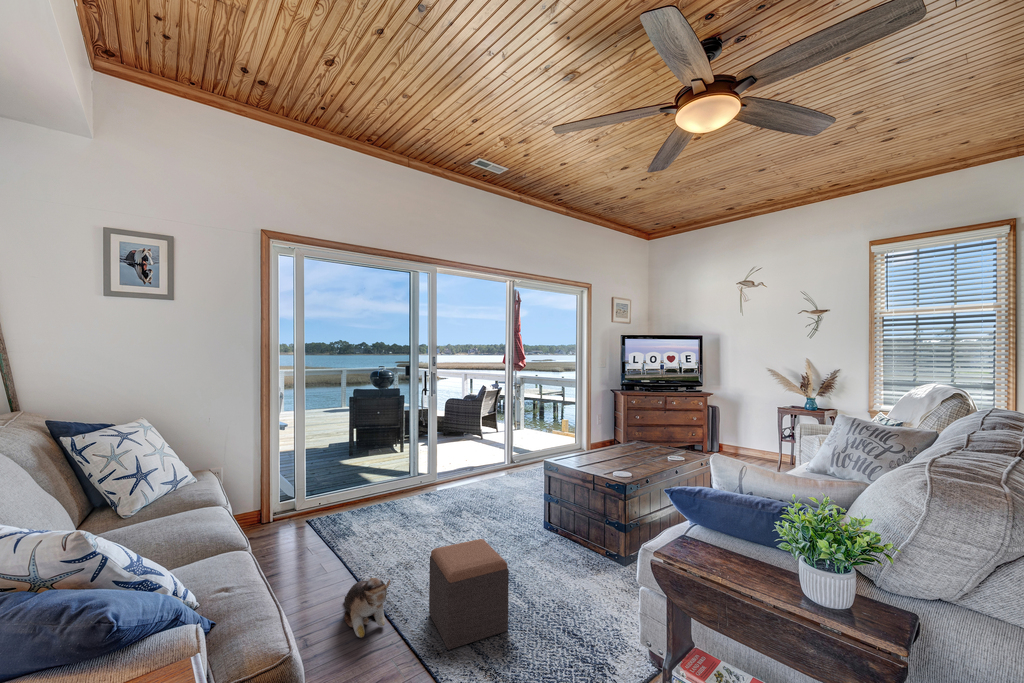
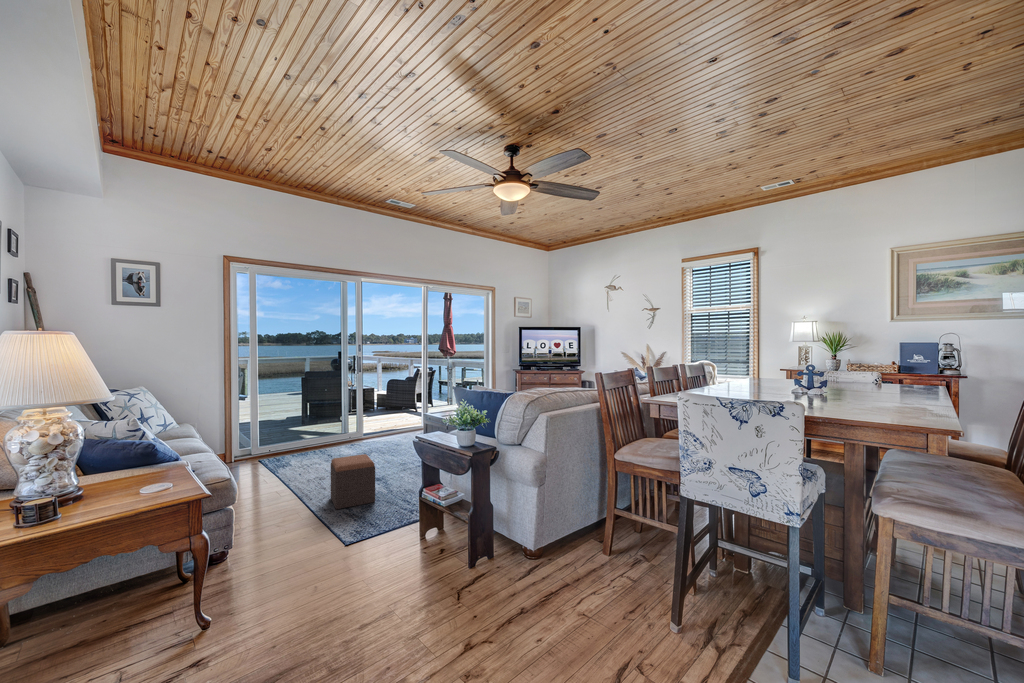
plush toy: present [344,578,390,638] -> none [277,473,303,507]

